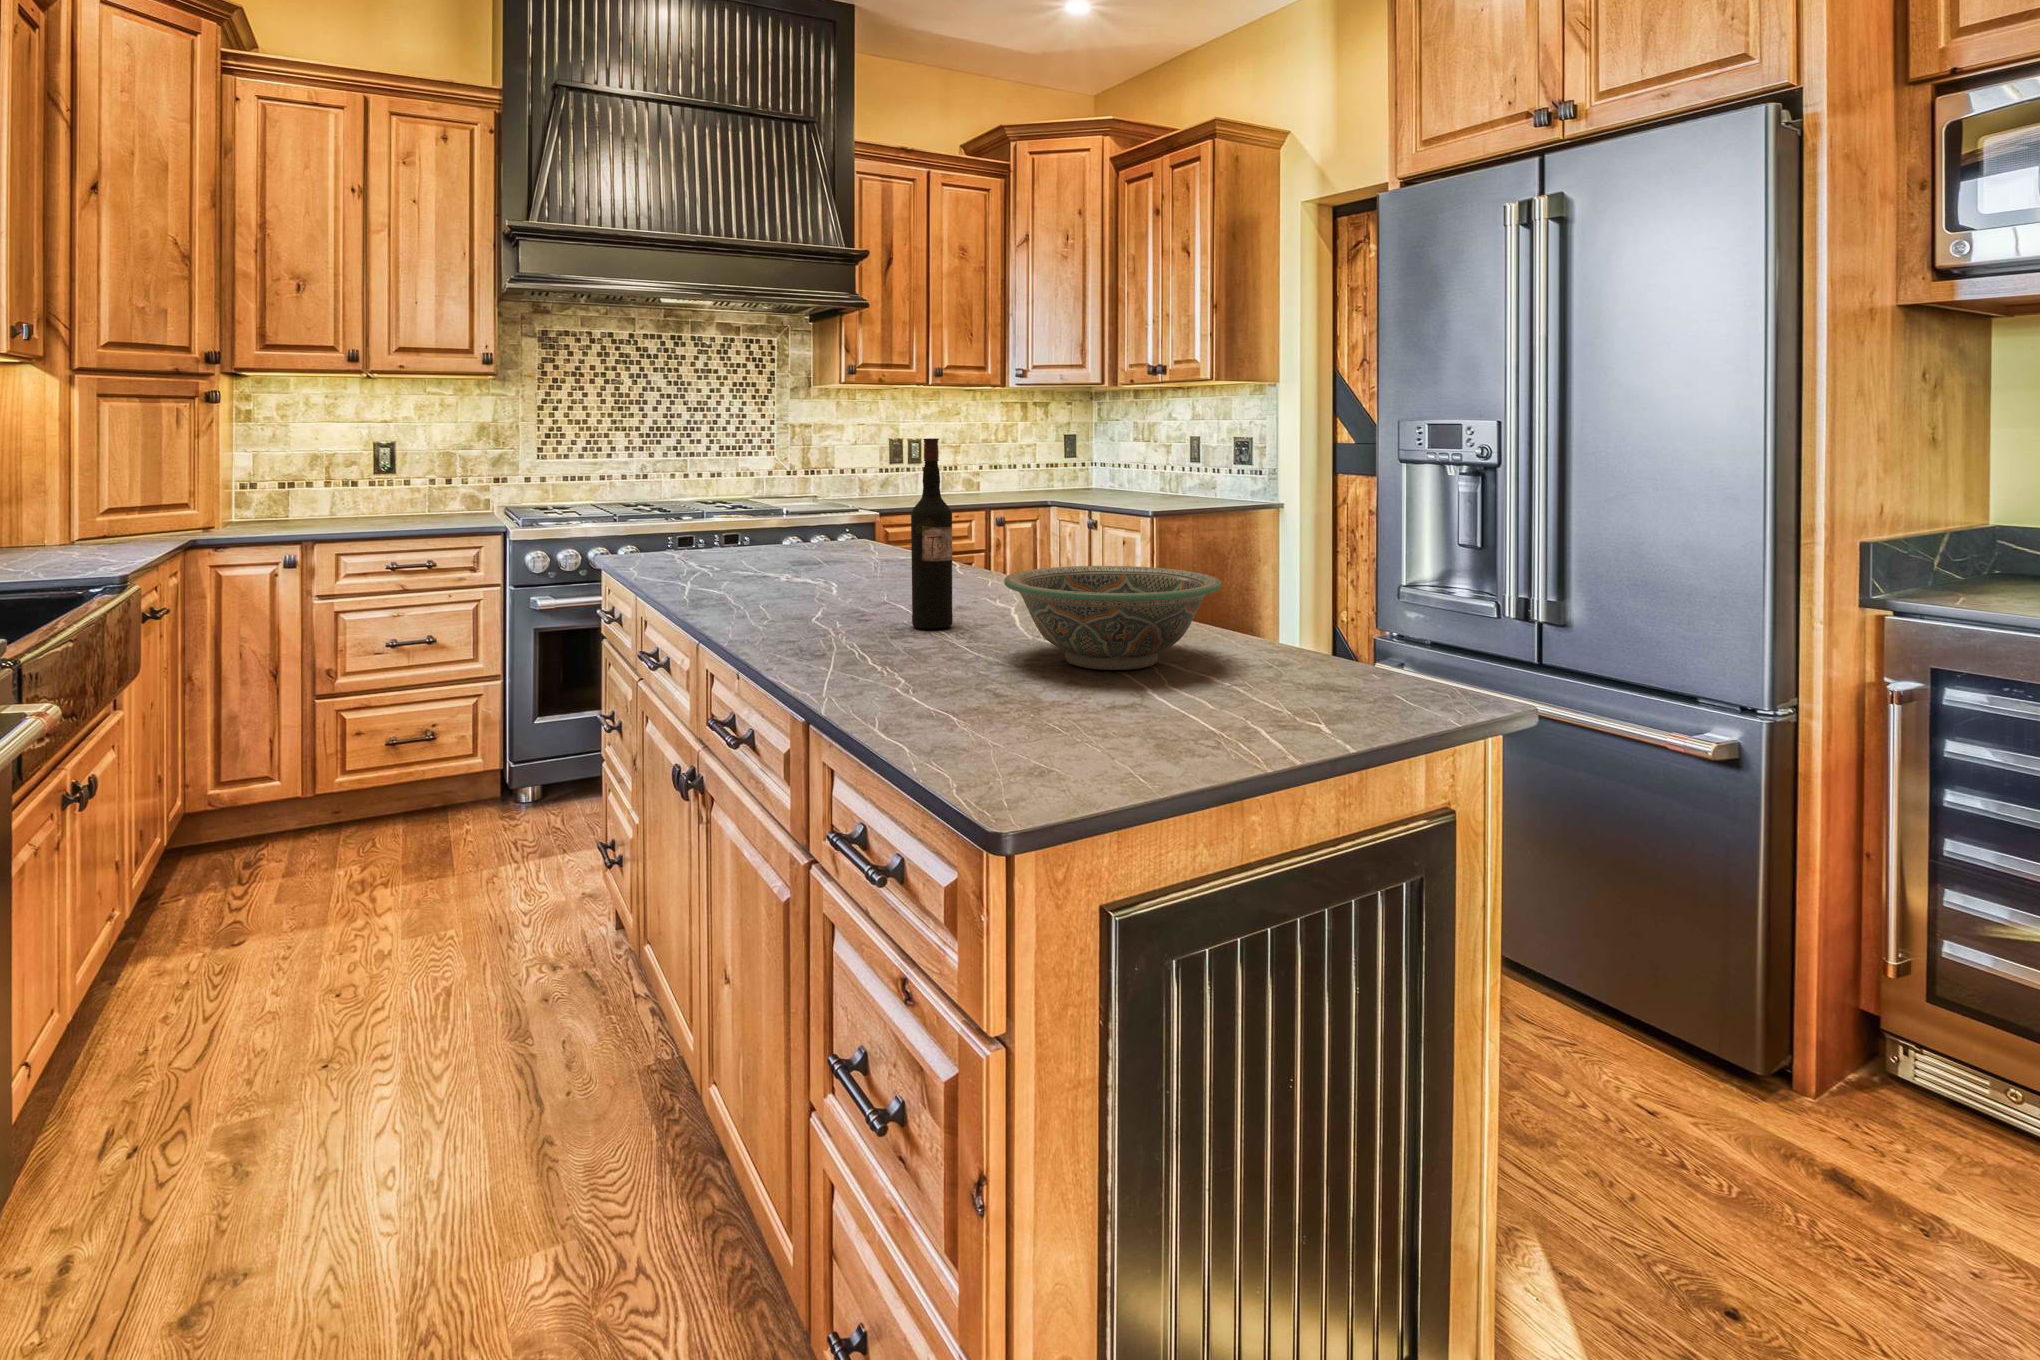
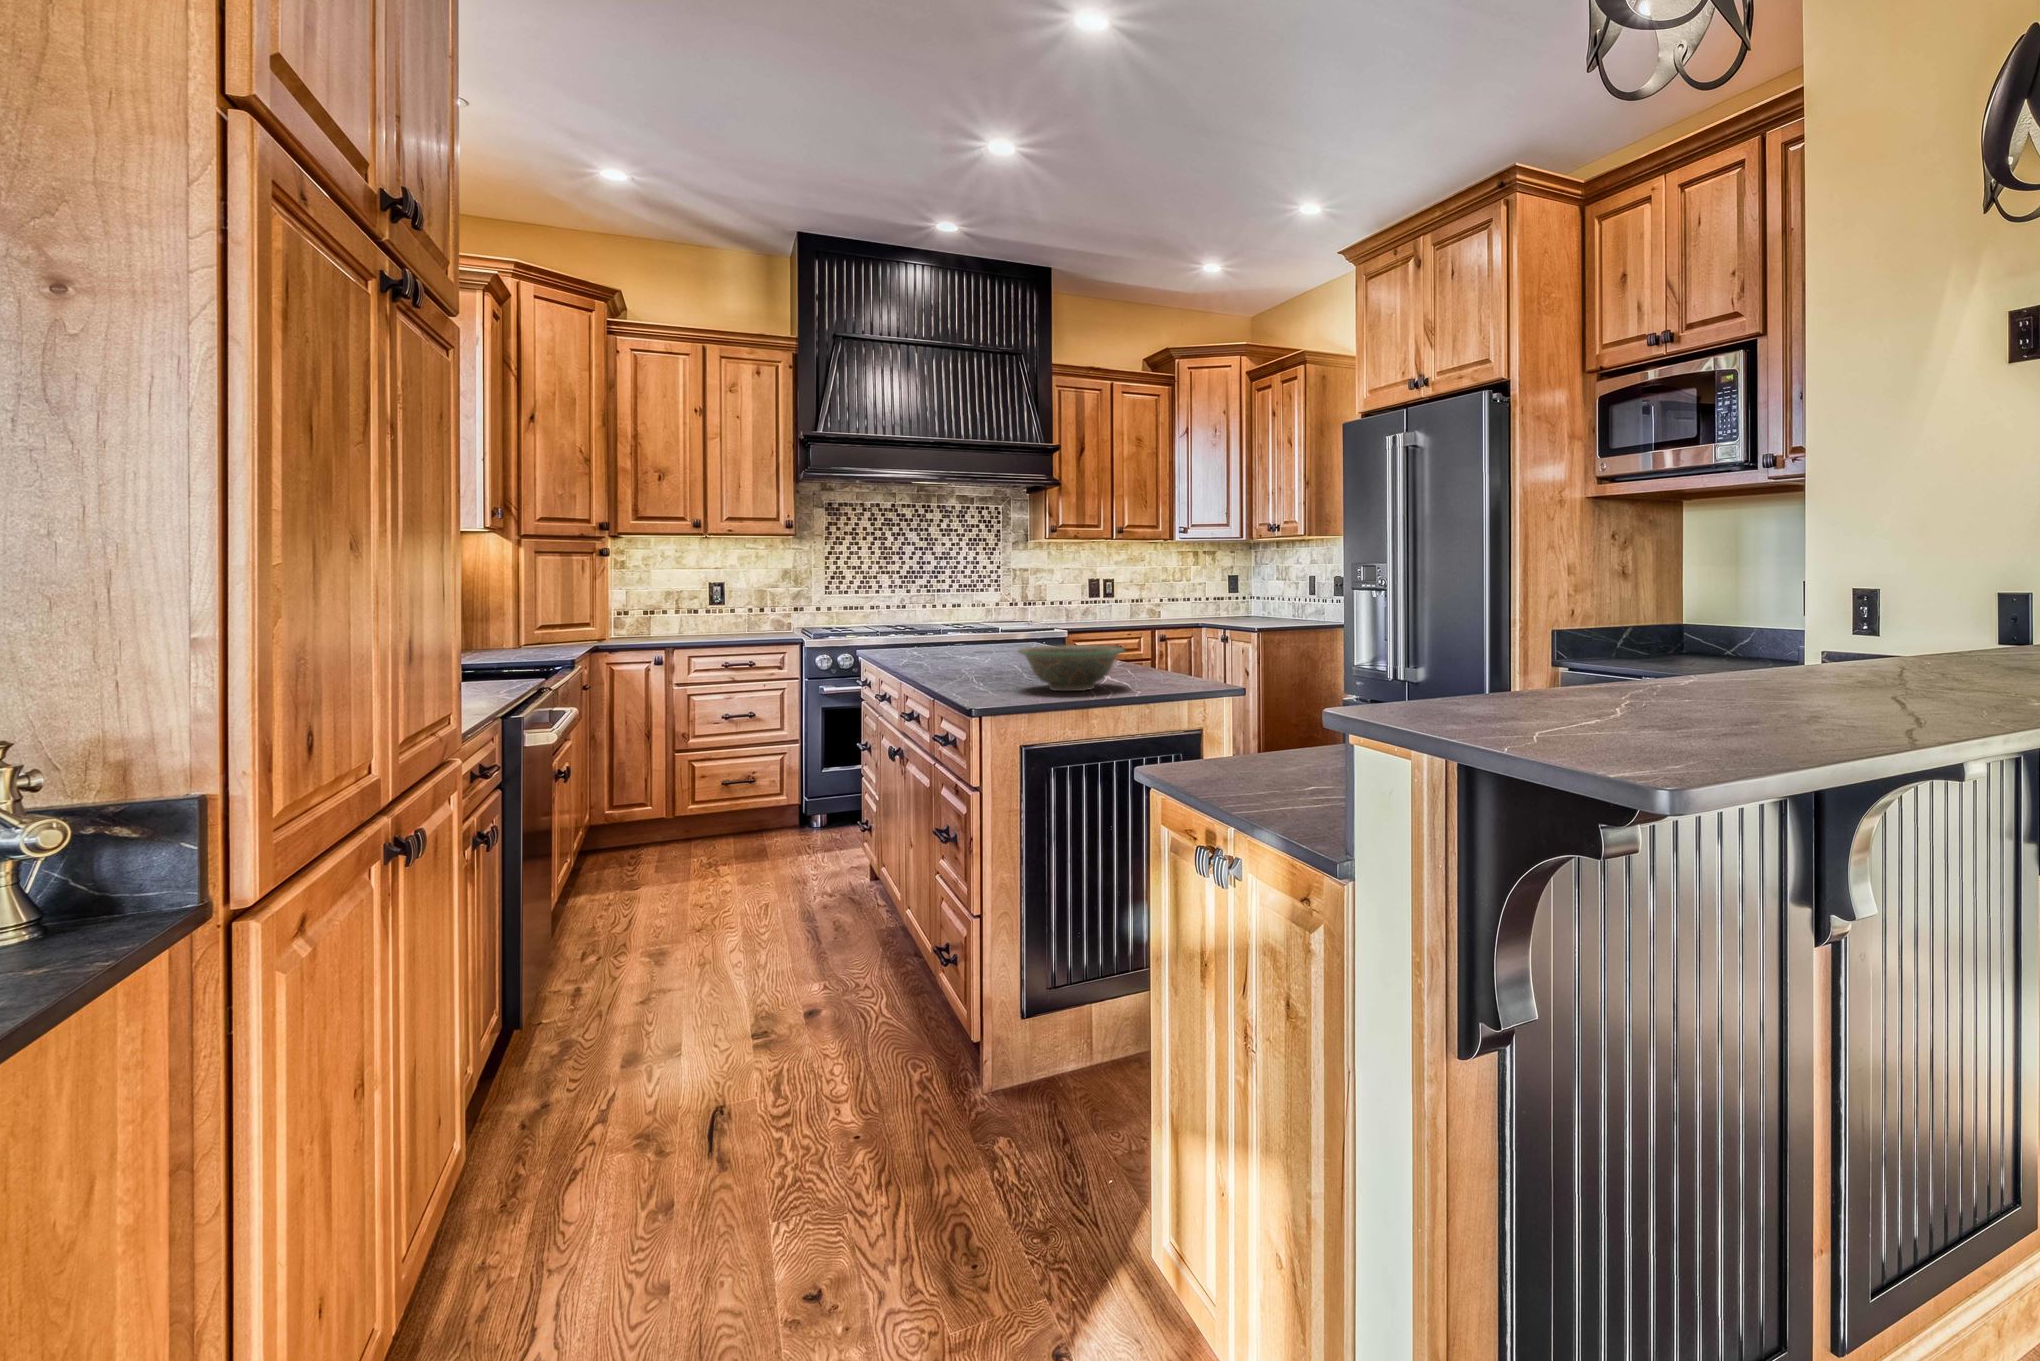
wine bottle: present [911,438,953,628] -> none [992,581,1014,679]

